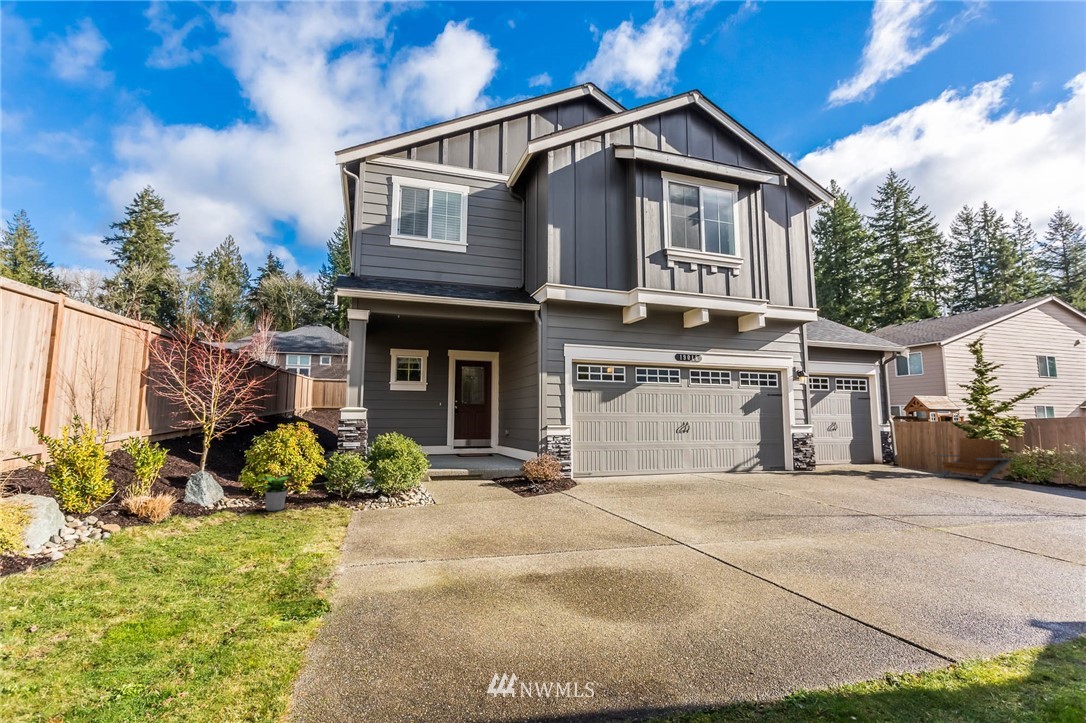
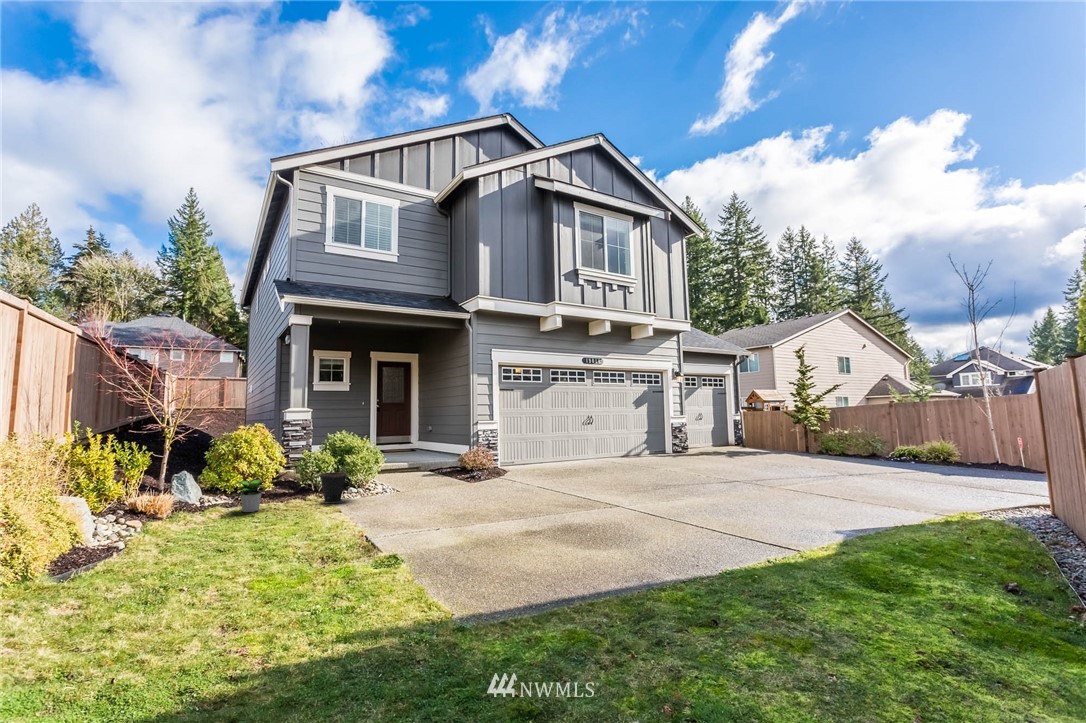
lounge chair: present [936,438,1012,484] -> none [771,422,820,456]
bucket: none [349,472,380,507] -> present [319,472,347,503]

